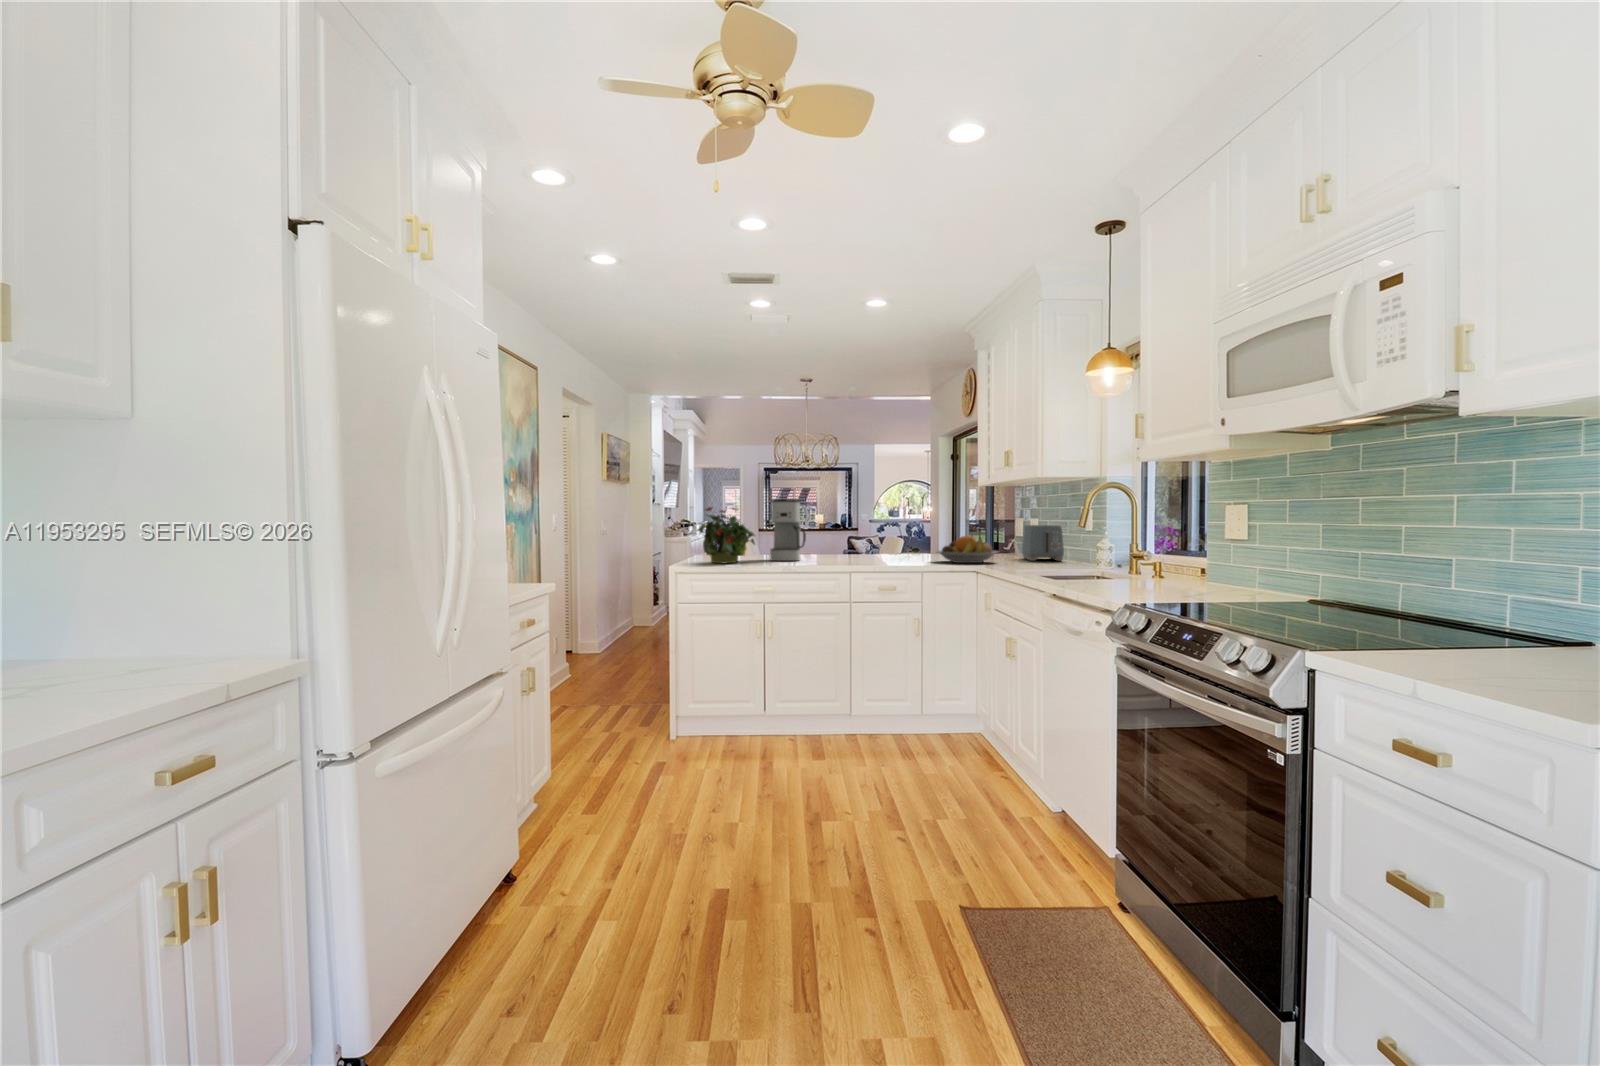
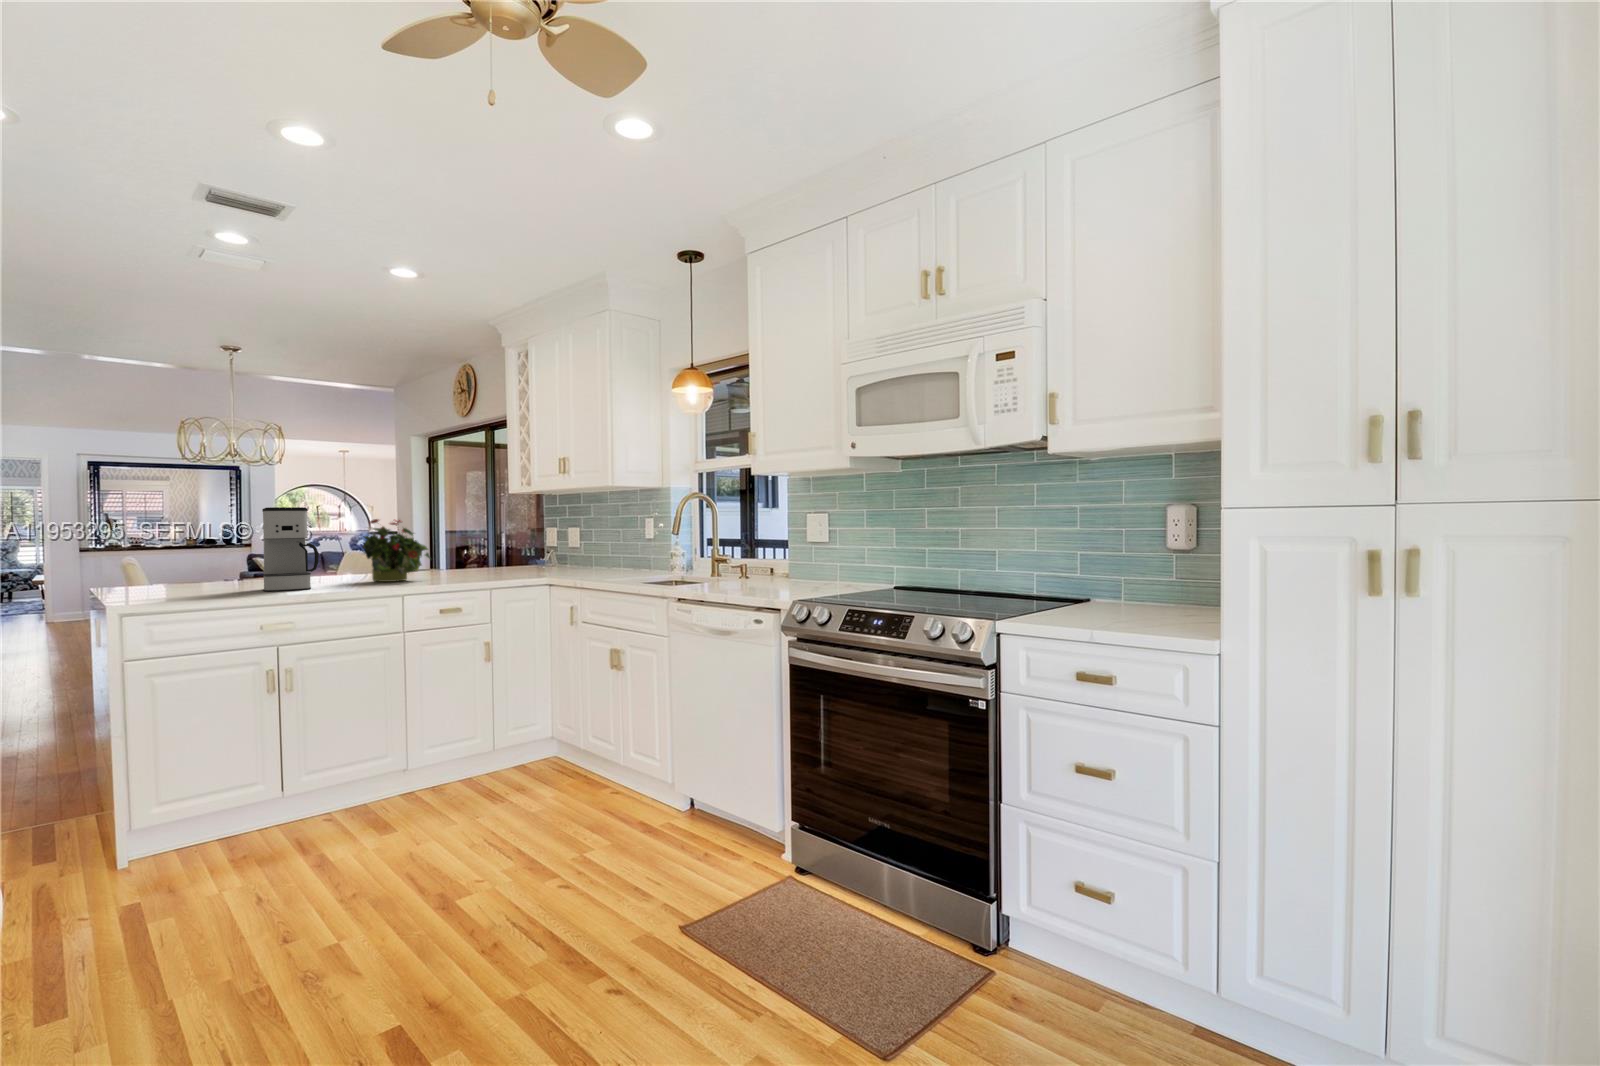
potted plant: present [697,507,755,563] -> present [363,519,430,582]
toaster: present [1022,525,1064,561] -> none [568,534,619,572]
fruit bowl: present [936,536,998,563] -> none [492,548,565,578]

